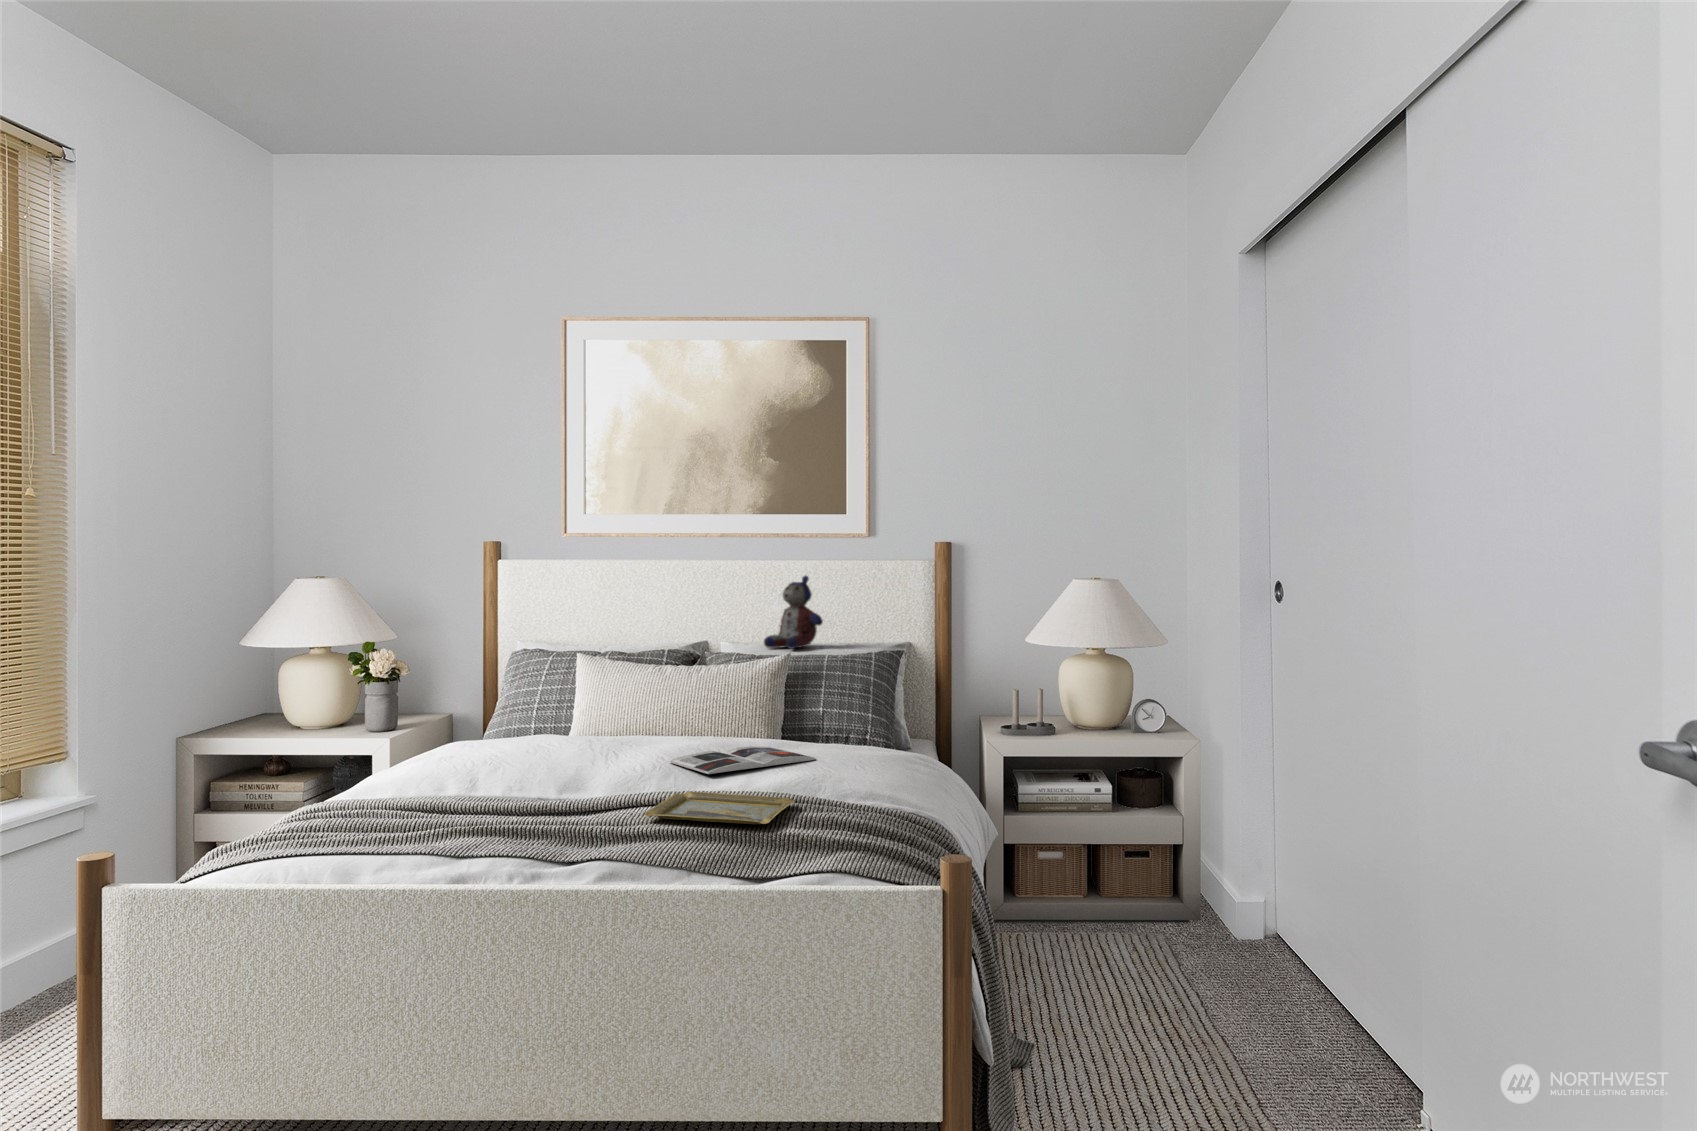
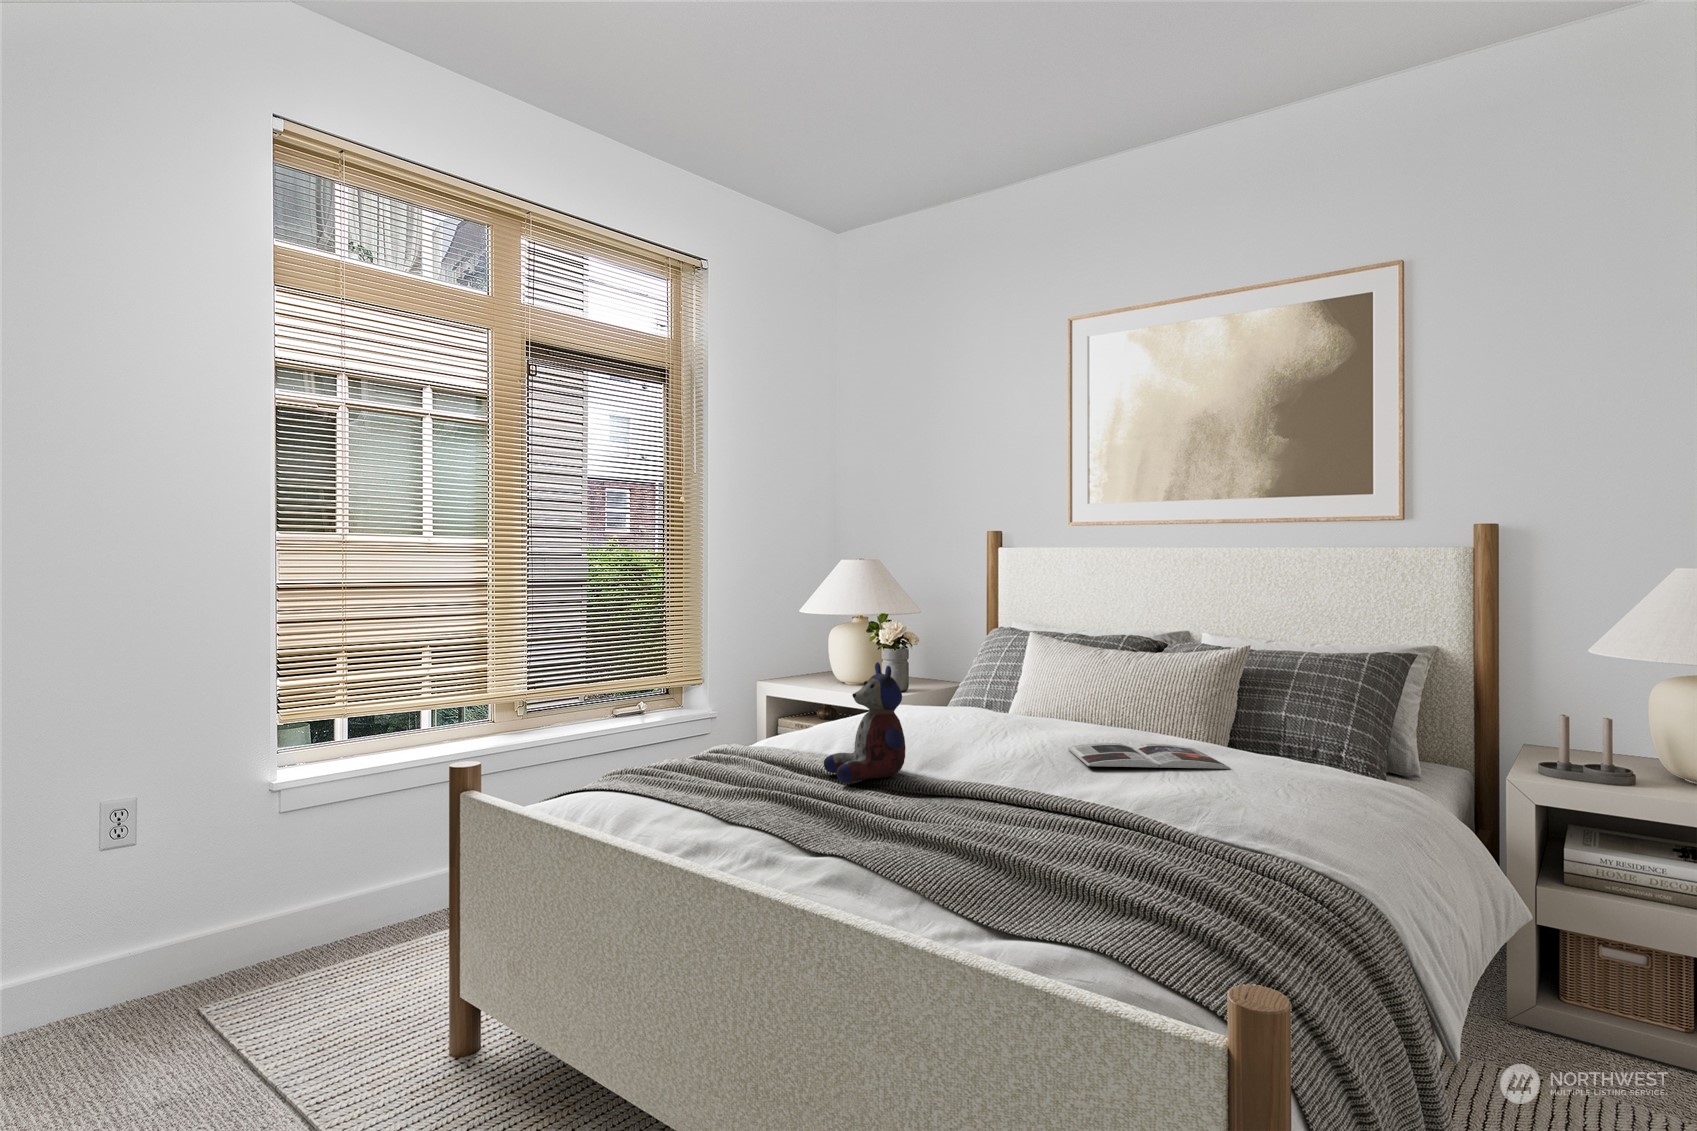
stuffed bear: present [764,576,823,649] -> present [824,662,906,782]
tray: present [645,791,795,824] -> none [974,780,1144,829]

